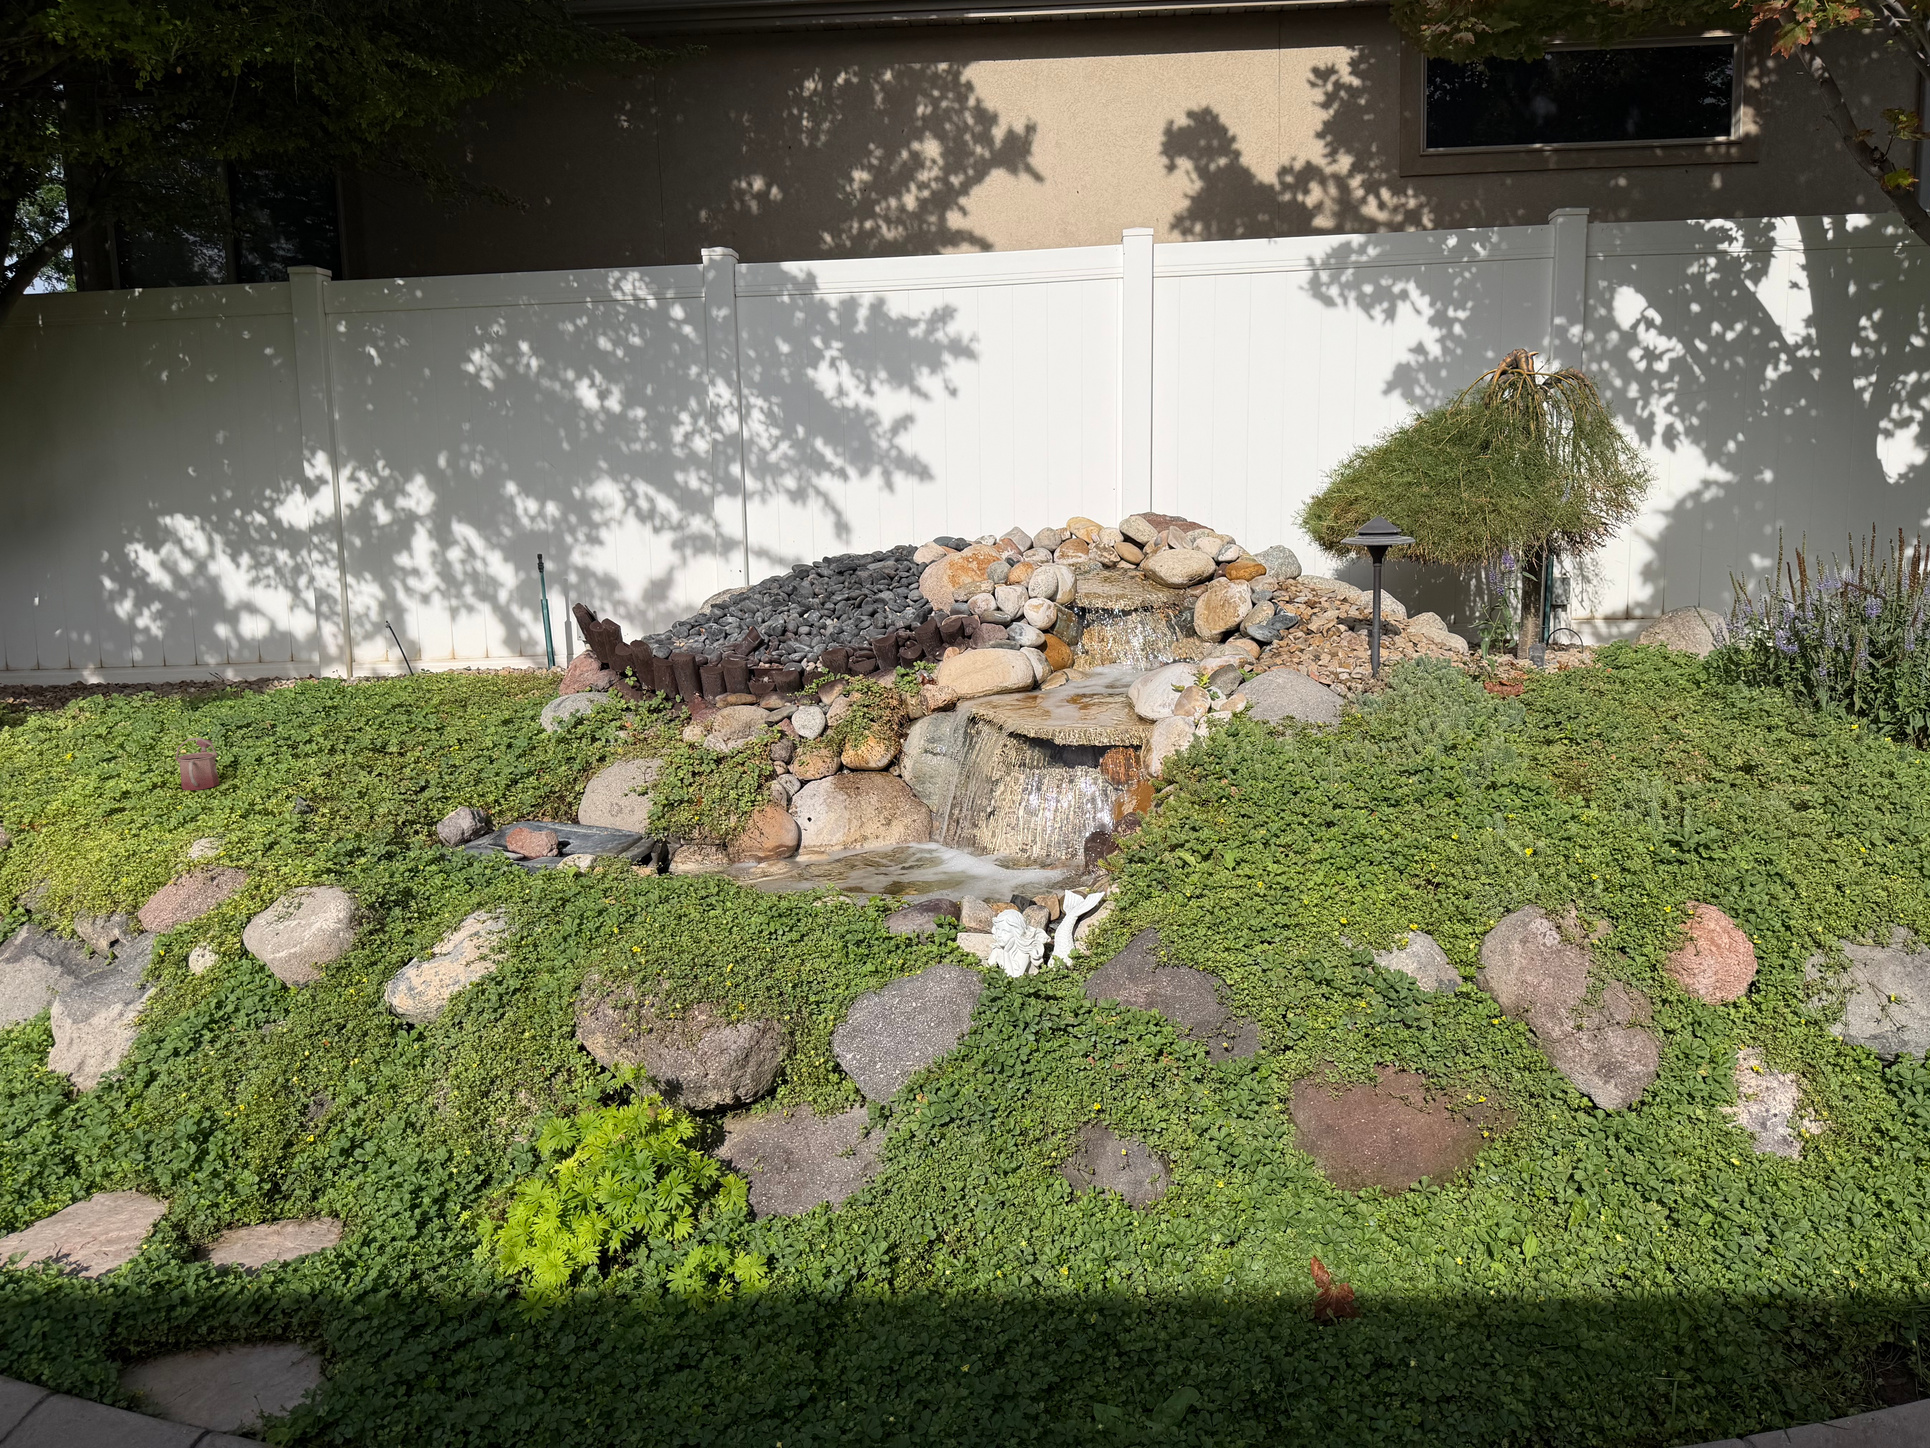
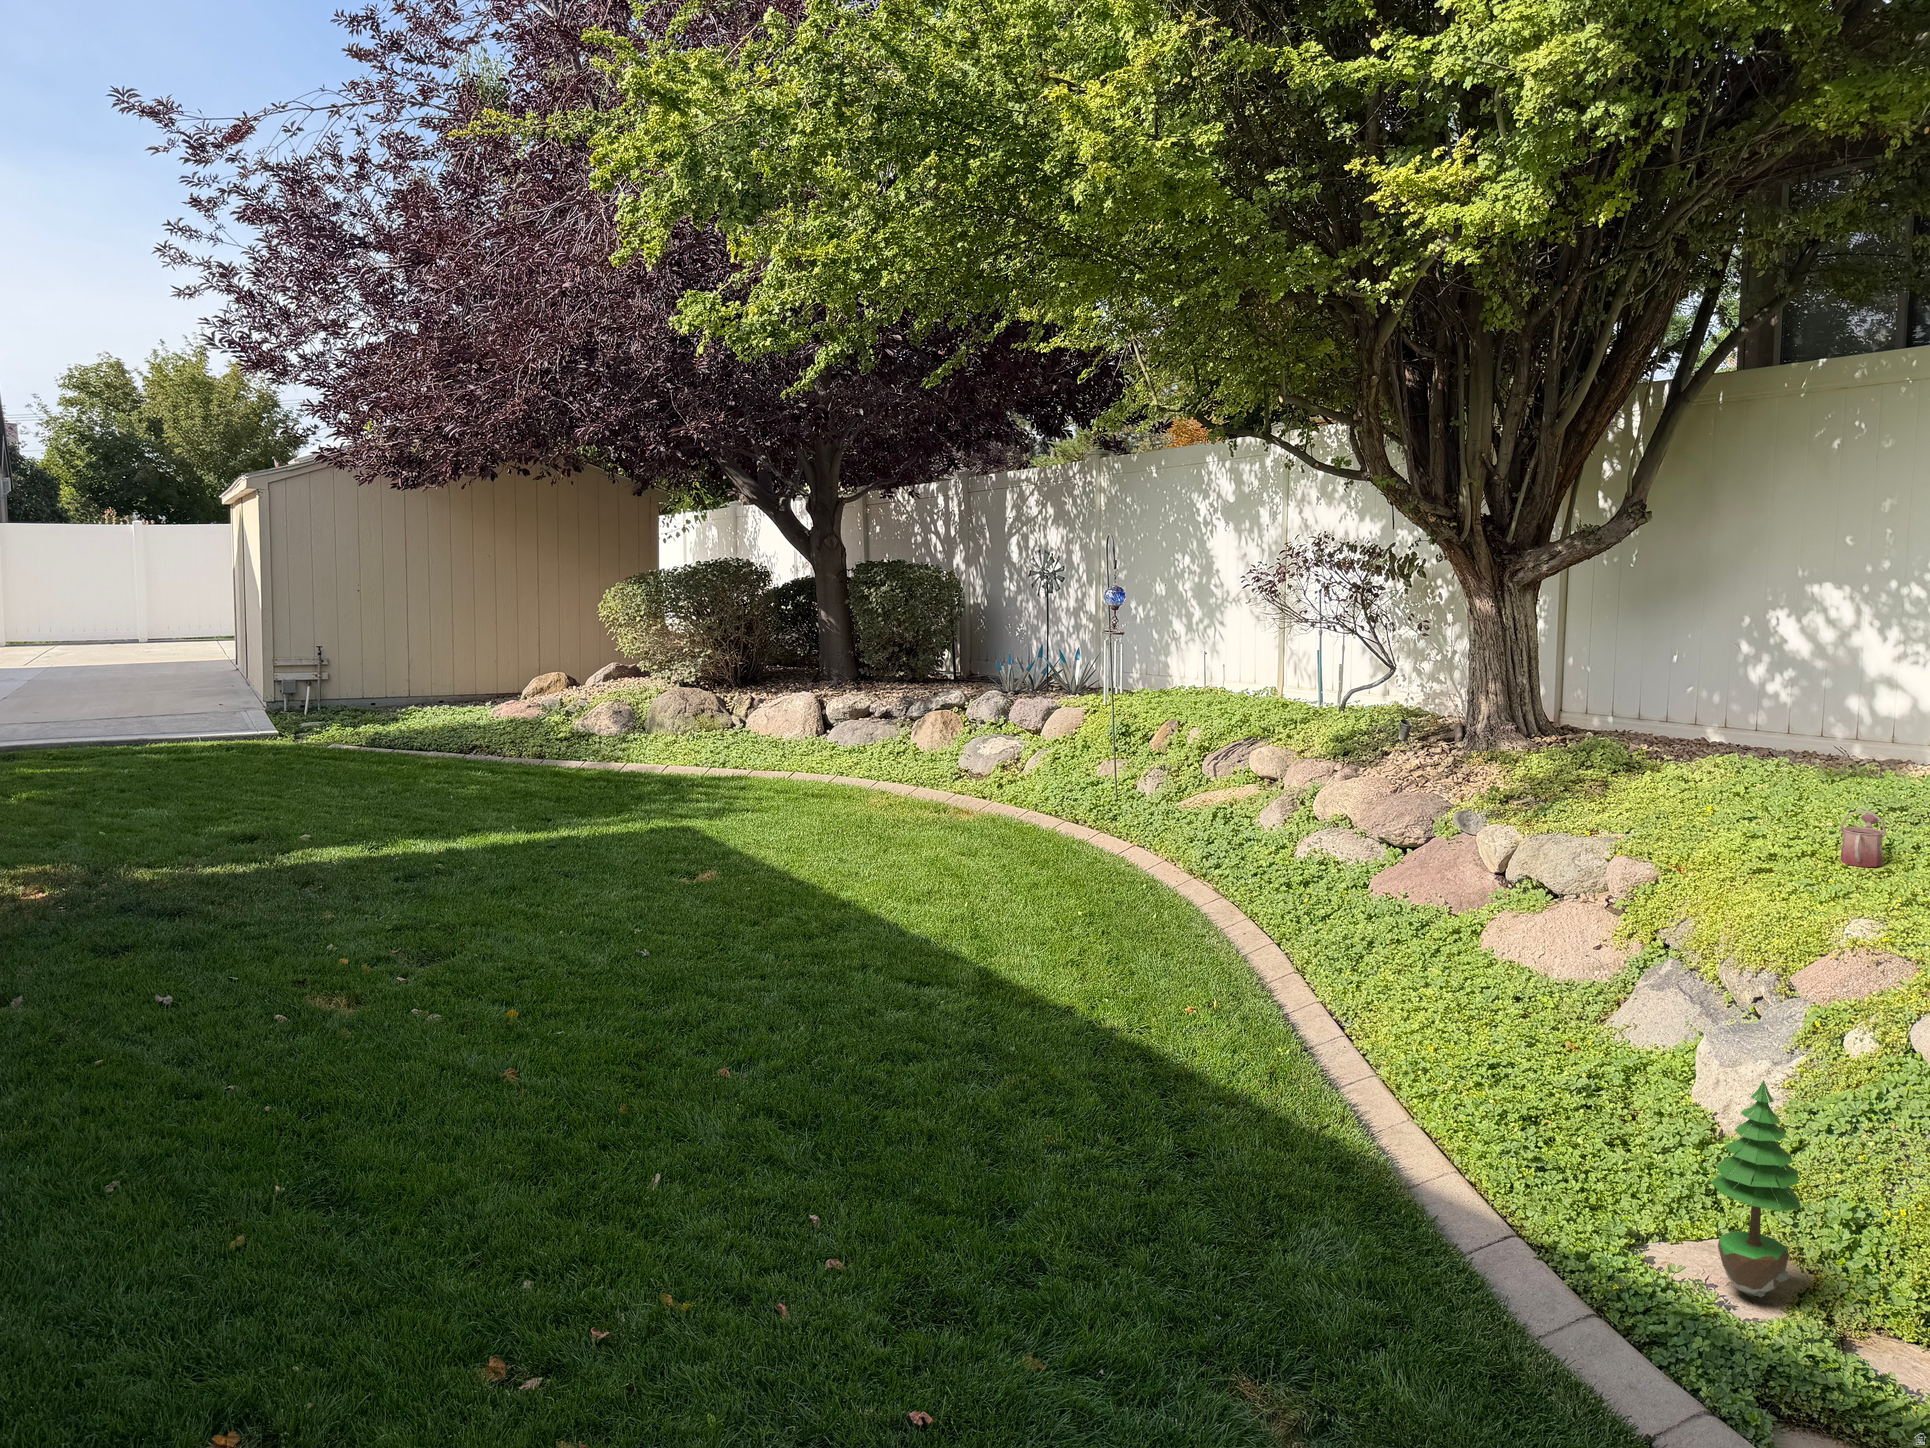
potted tree: none [34,1046,130,1253] -> present [1710,1080,1801,1297]

